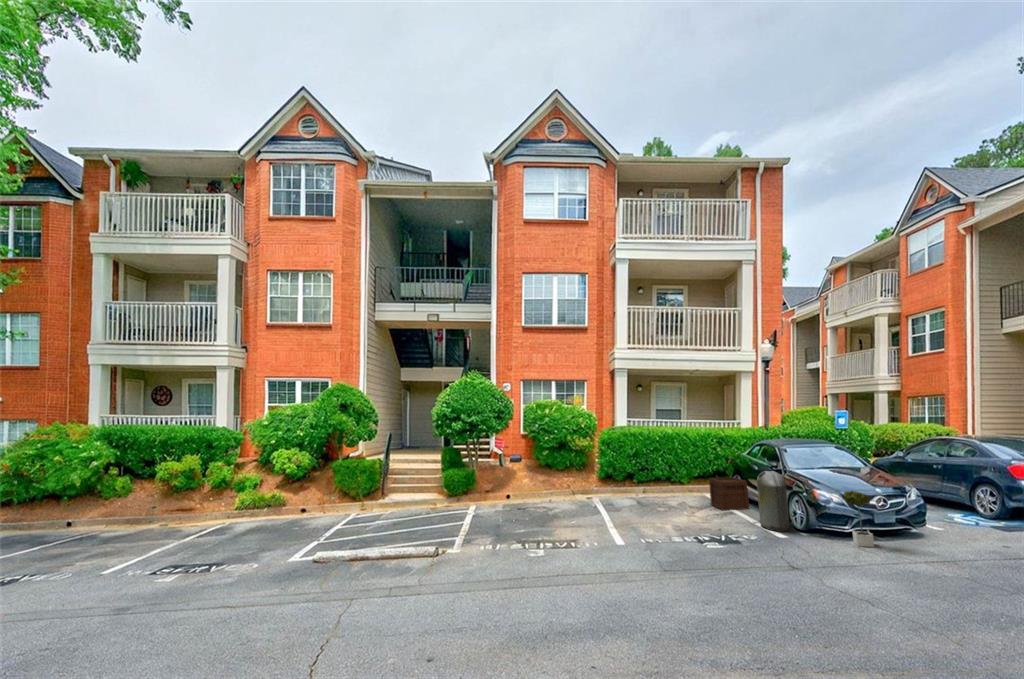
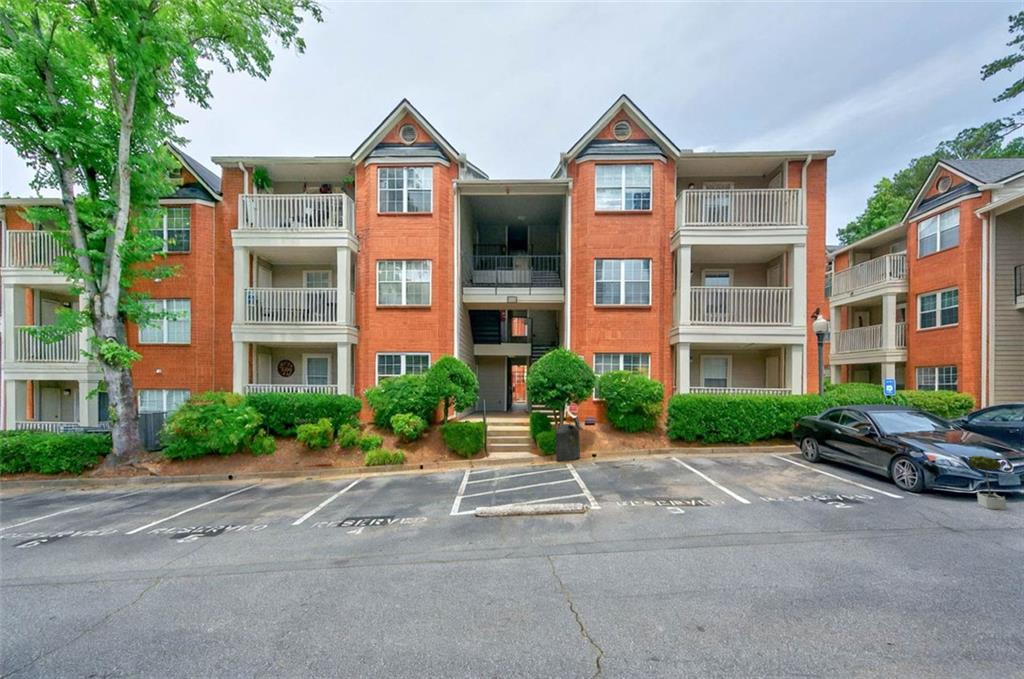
trash can: present [757,471,789,532] -> present [556,424,580,462]
wooden crate: present [709,477,749,510] -> none [786,438,829,468]

